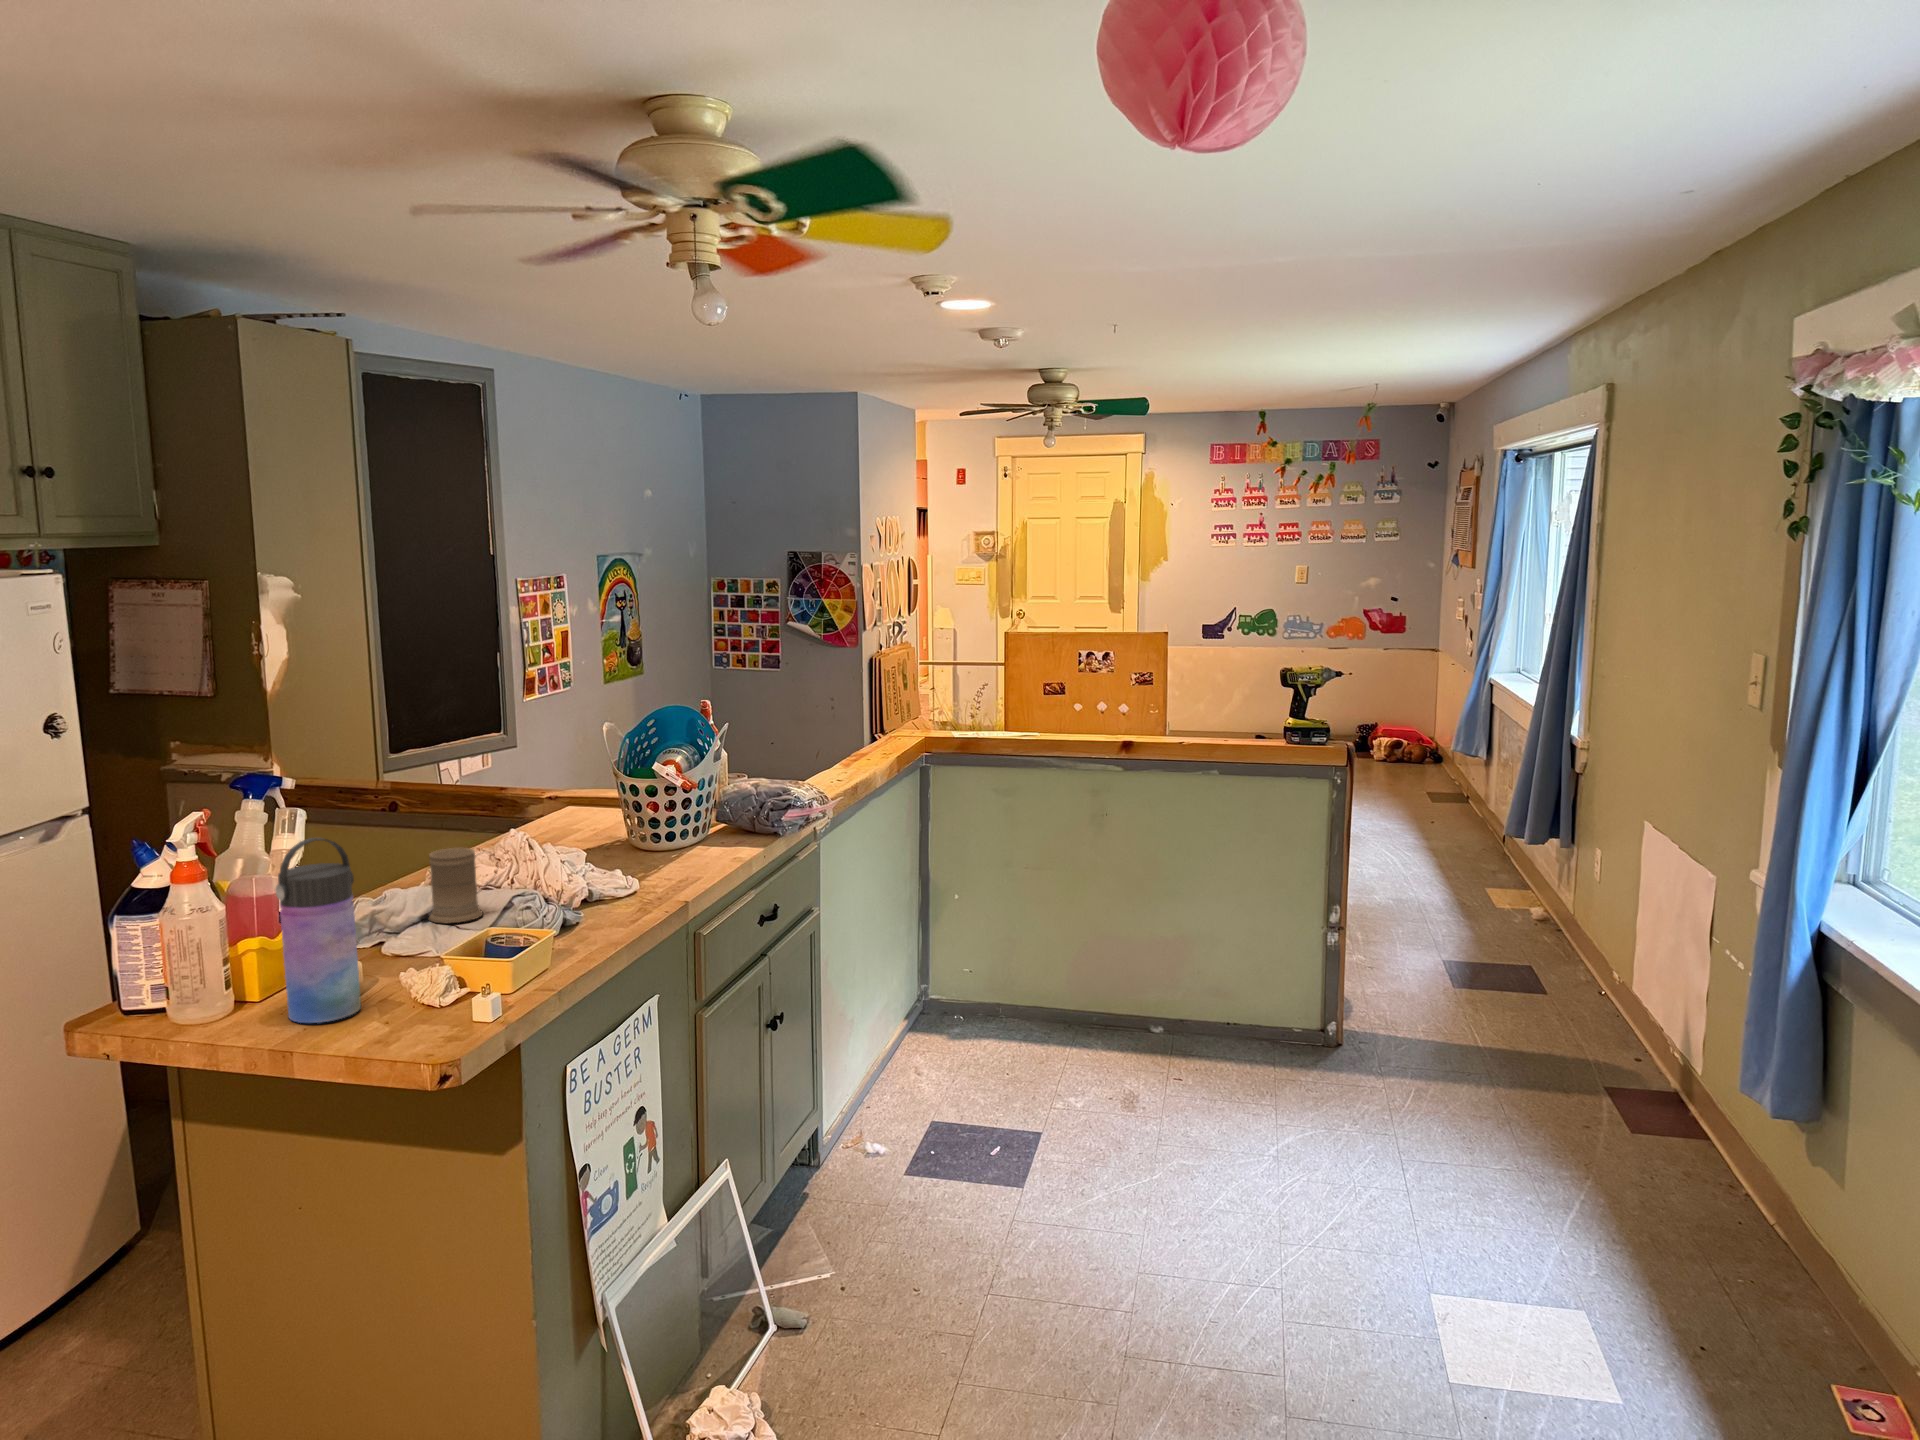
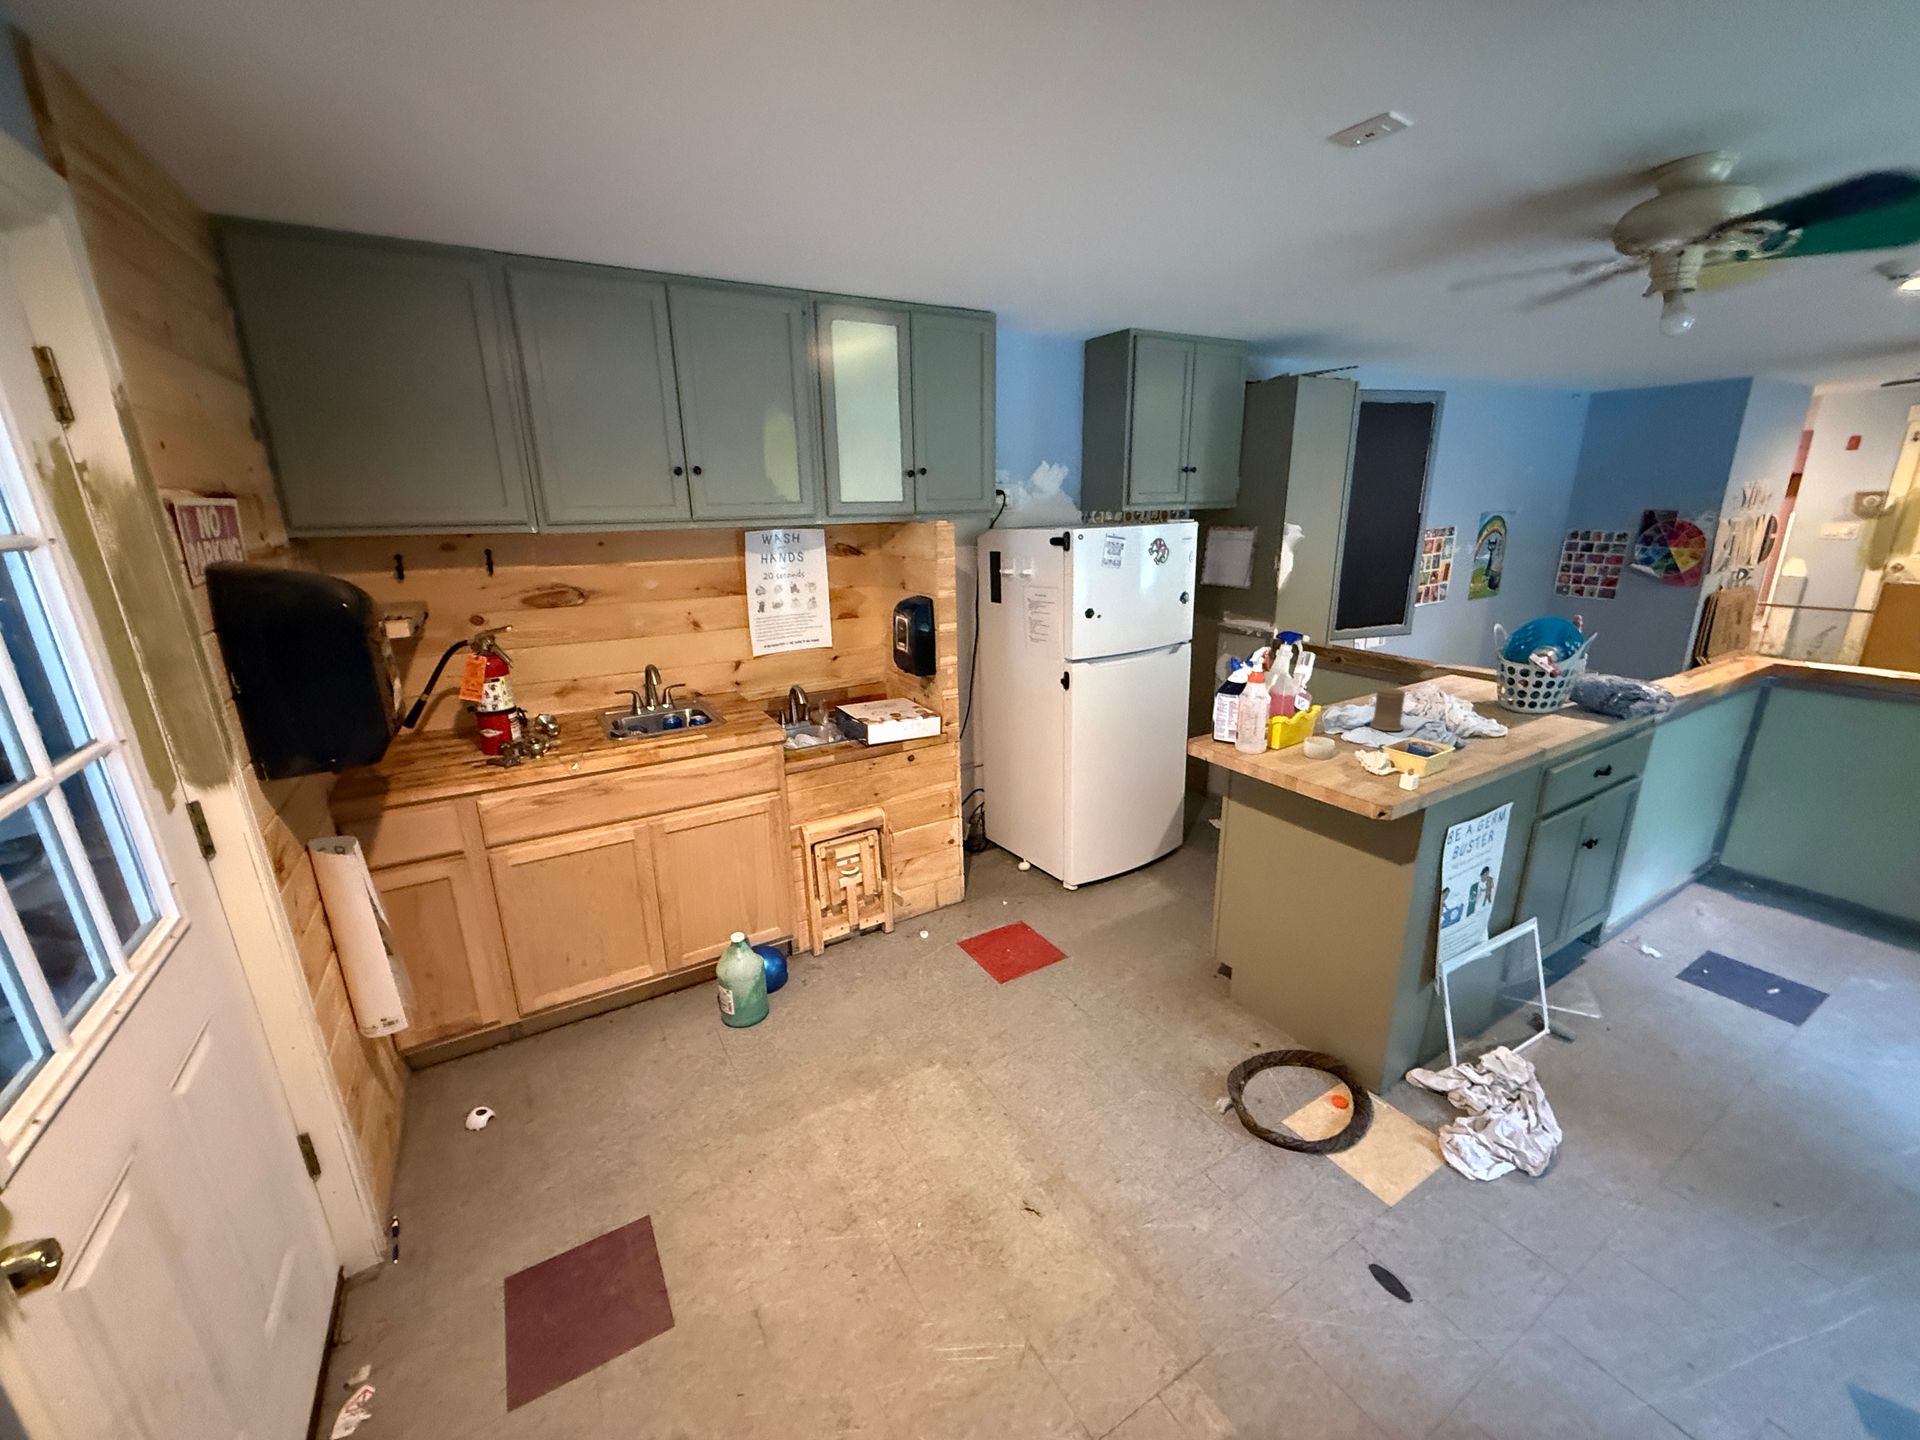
water bottle: present [275,838,361,1023] -> none [1297,670,1345,768]

